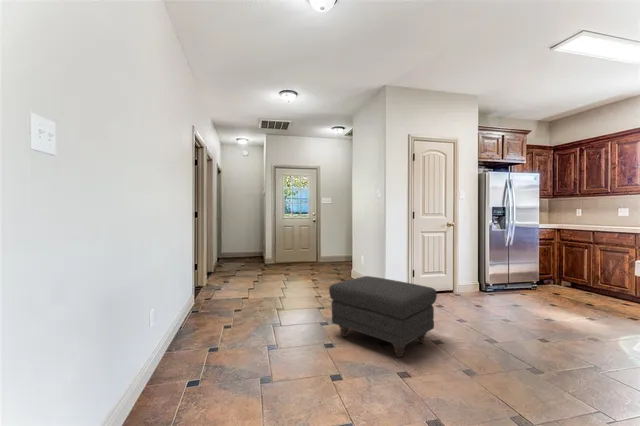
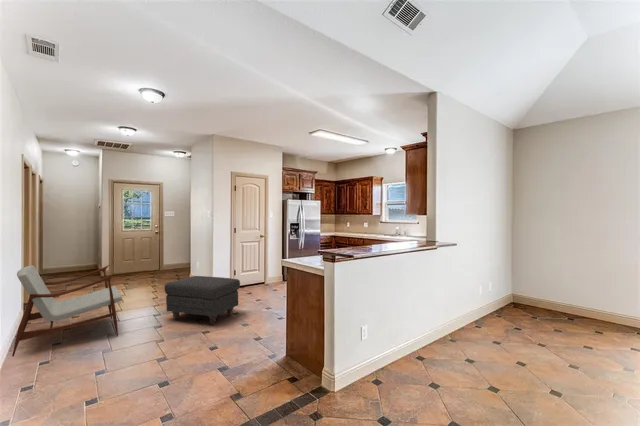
armchair: none [159,250,278,363] -> present [12,265,122,356]

